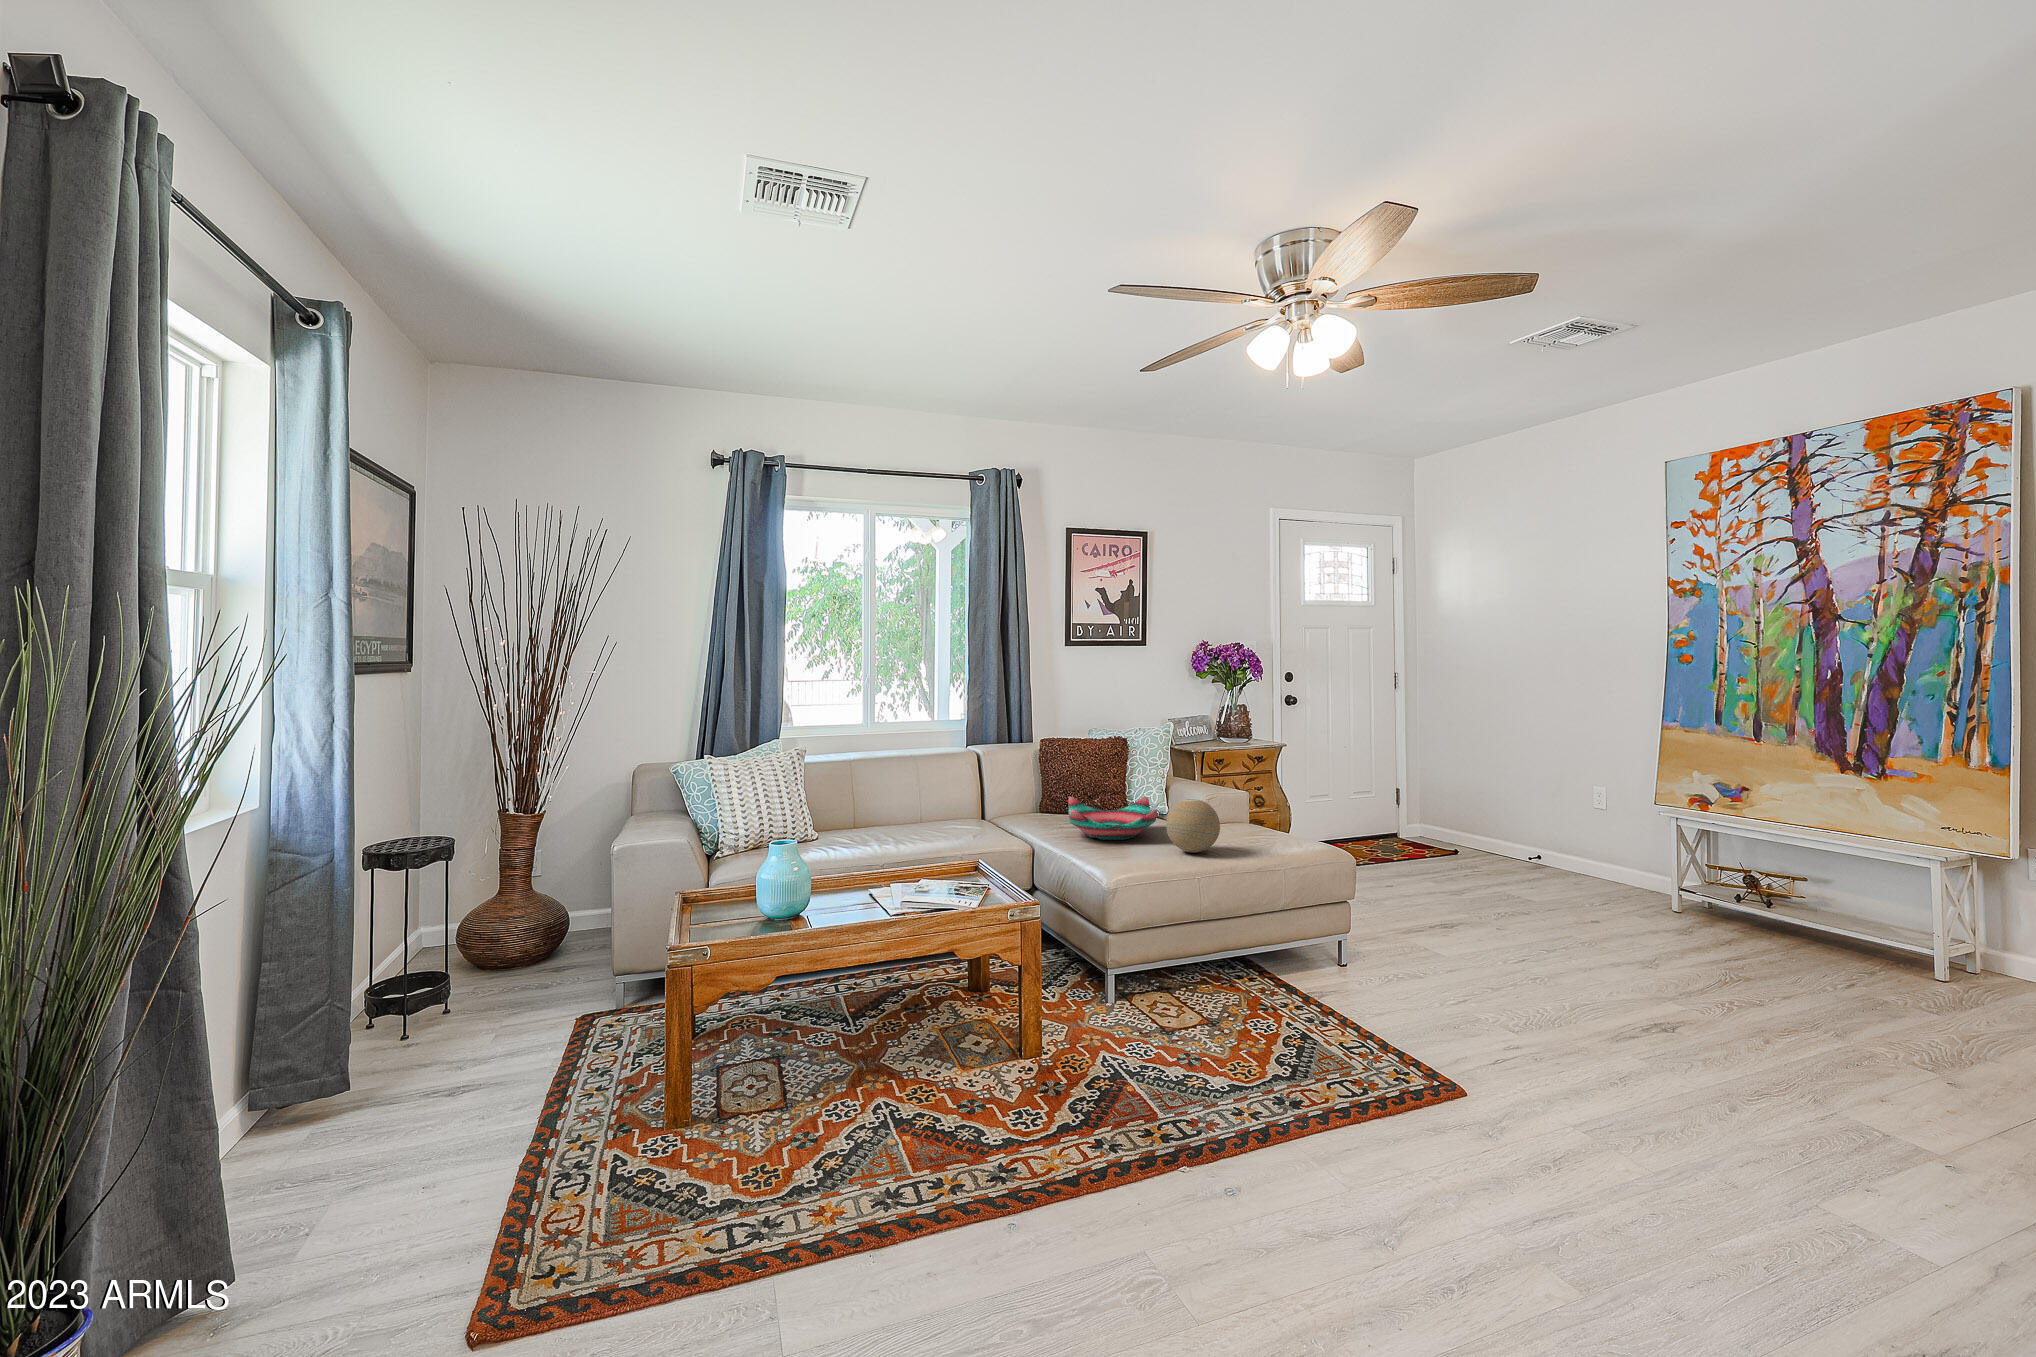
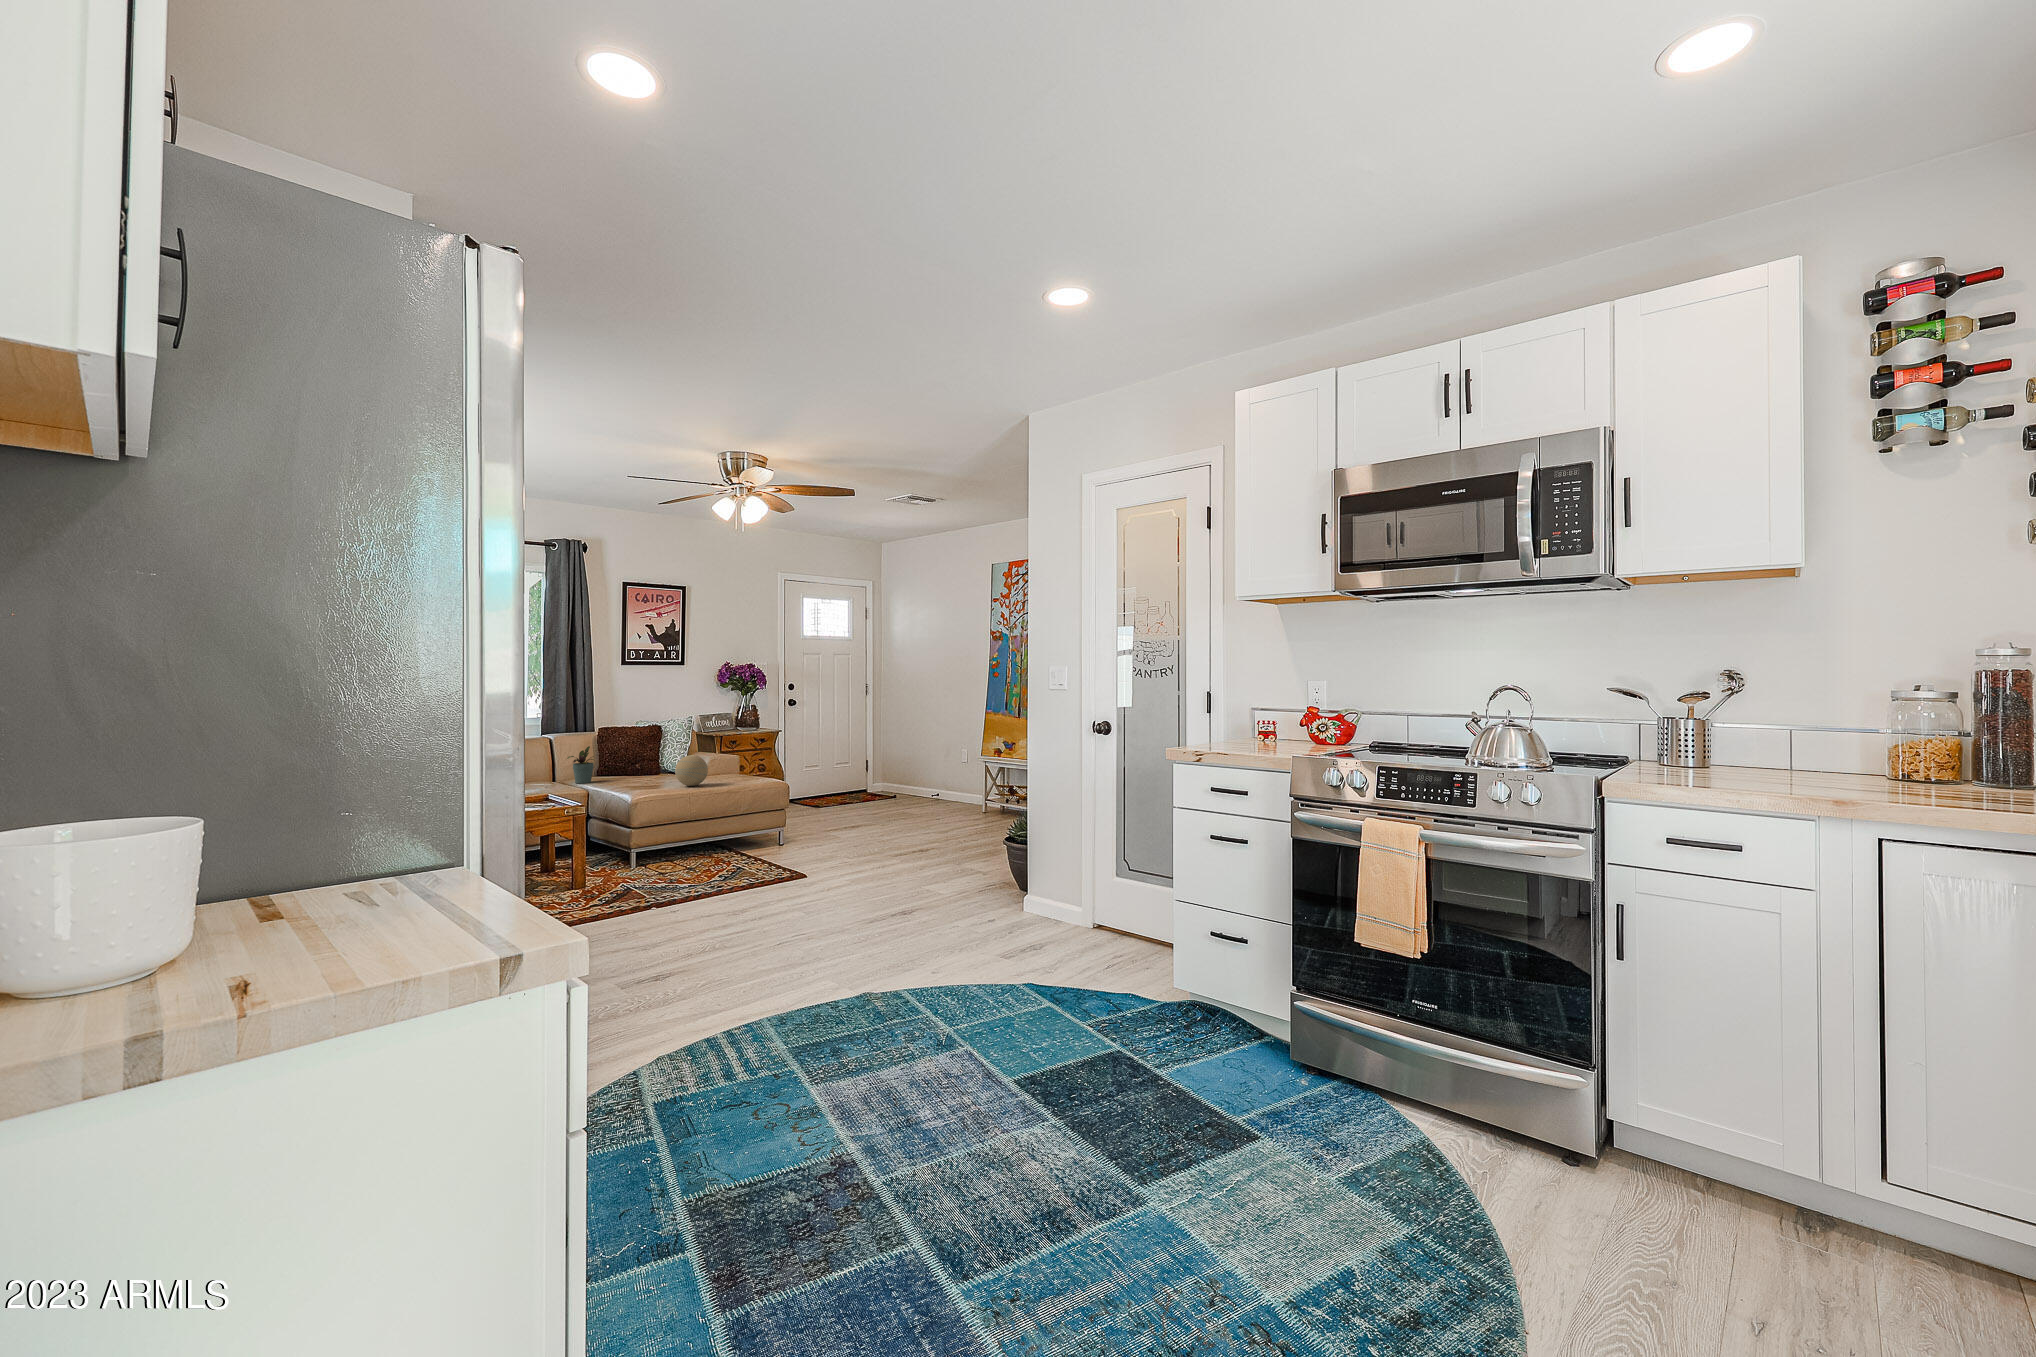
potted plant: none [1001,771,1044,828] -> present [567,746,594,783]
decorative bowl: present [1068,797,1157,840] -> none [614,760,672,785]

